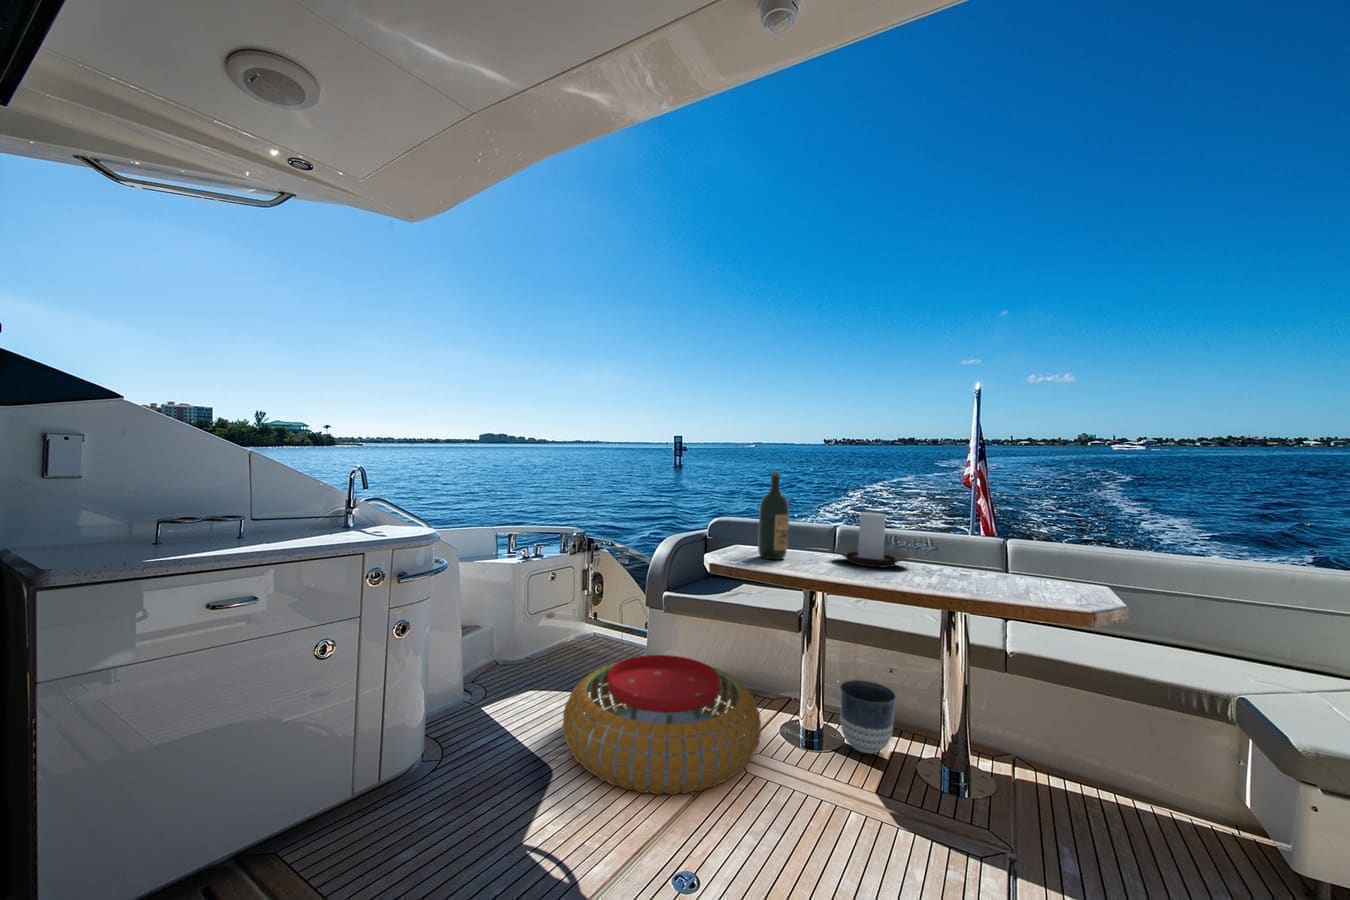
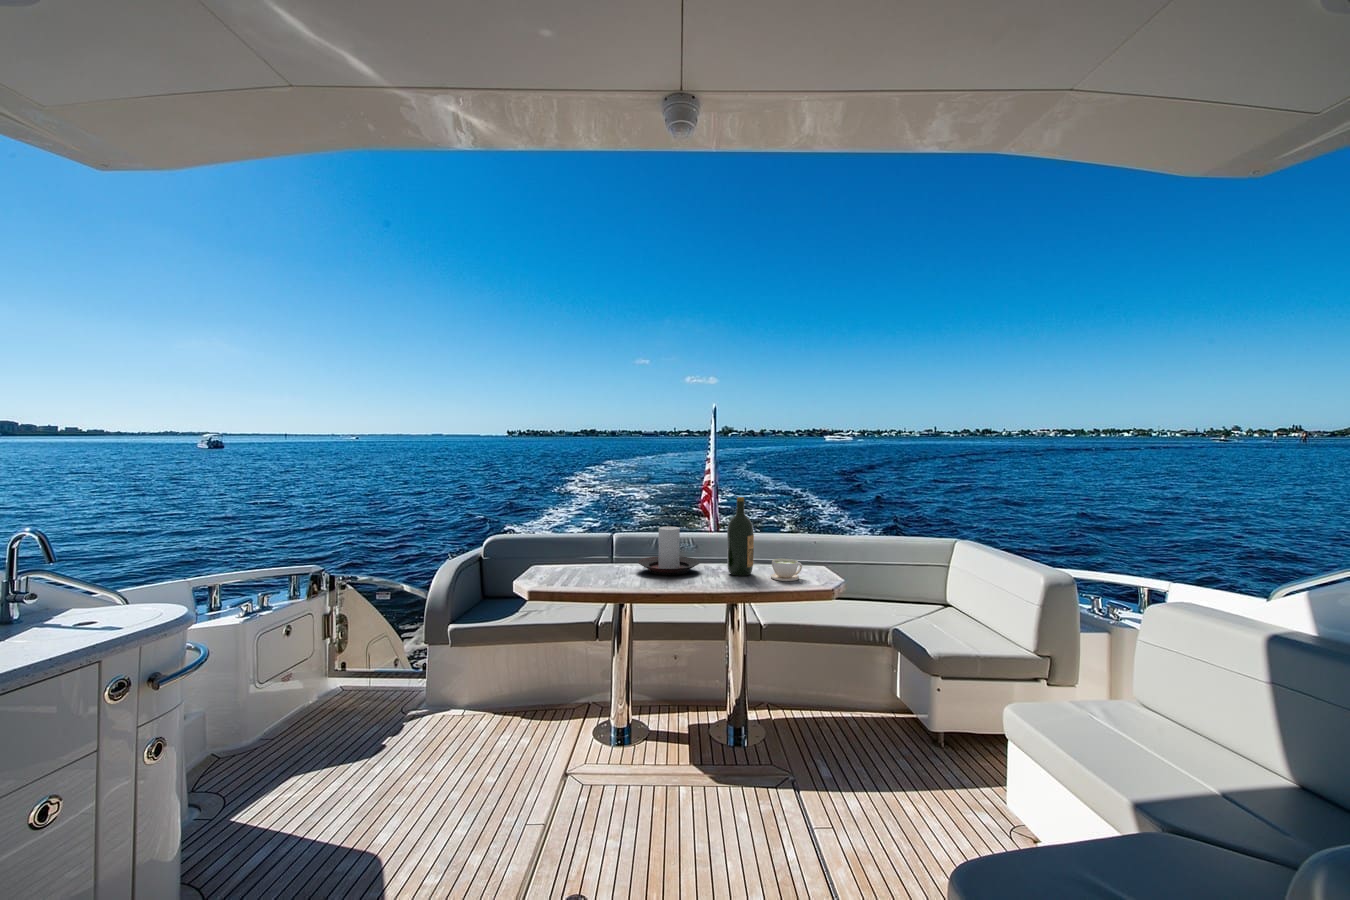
wine bottle: present [758,472,789,560] -> present [727,497,754,576]
coffee cup: none [997,564,1047,593] -> present [771,559,802,581]
pouf: present [563,655,761,795] -> none [375,692,588,846]
planter: present [840,680,896,753] -> none [643,671,689,734]

